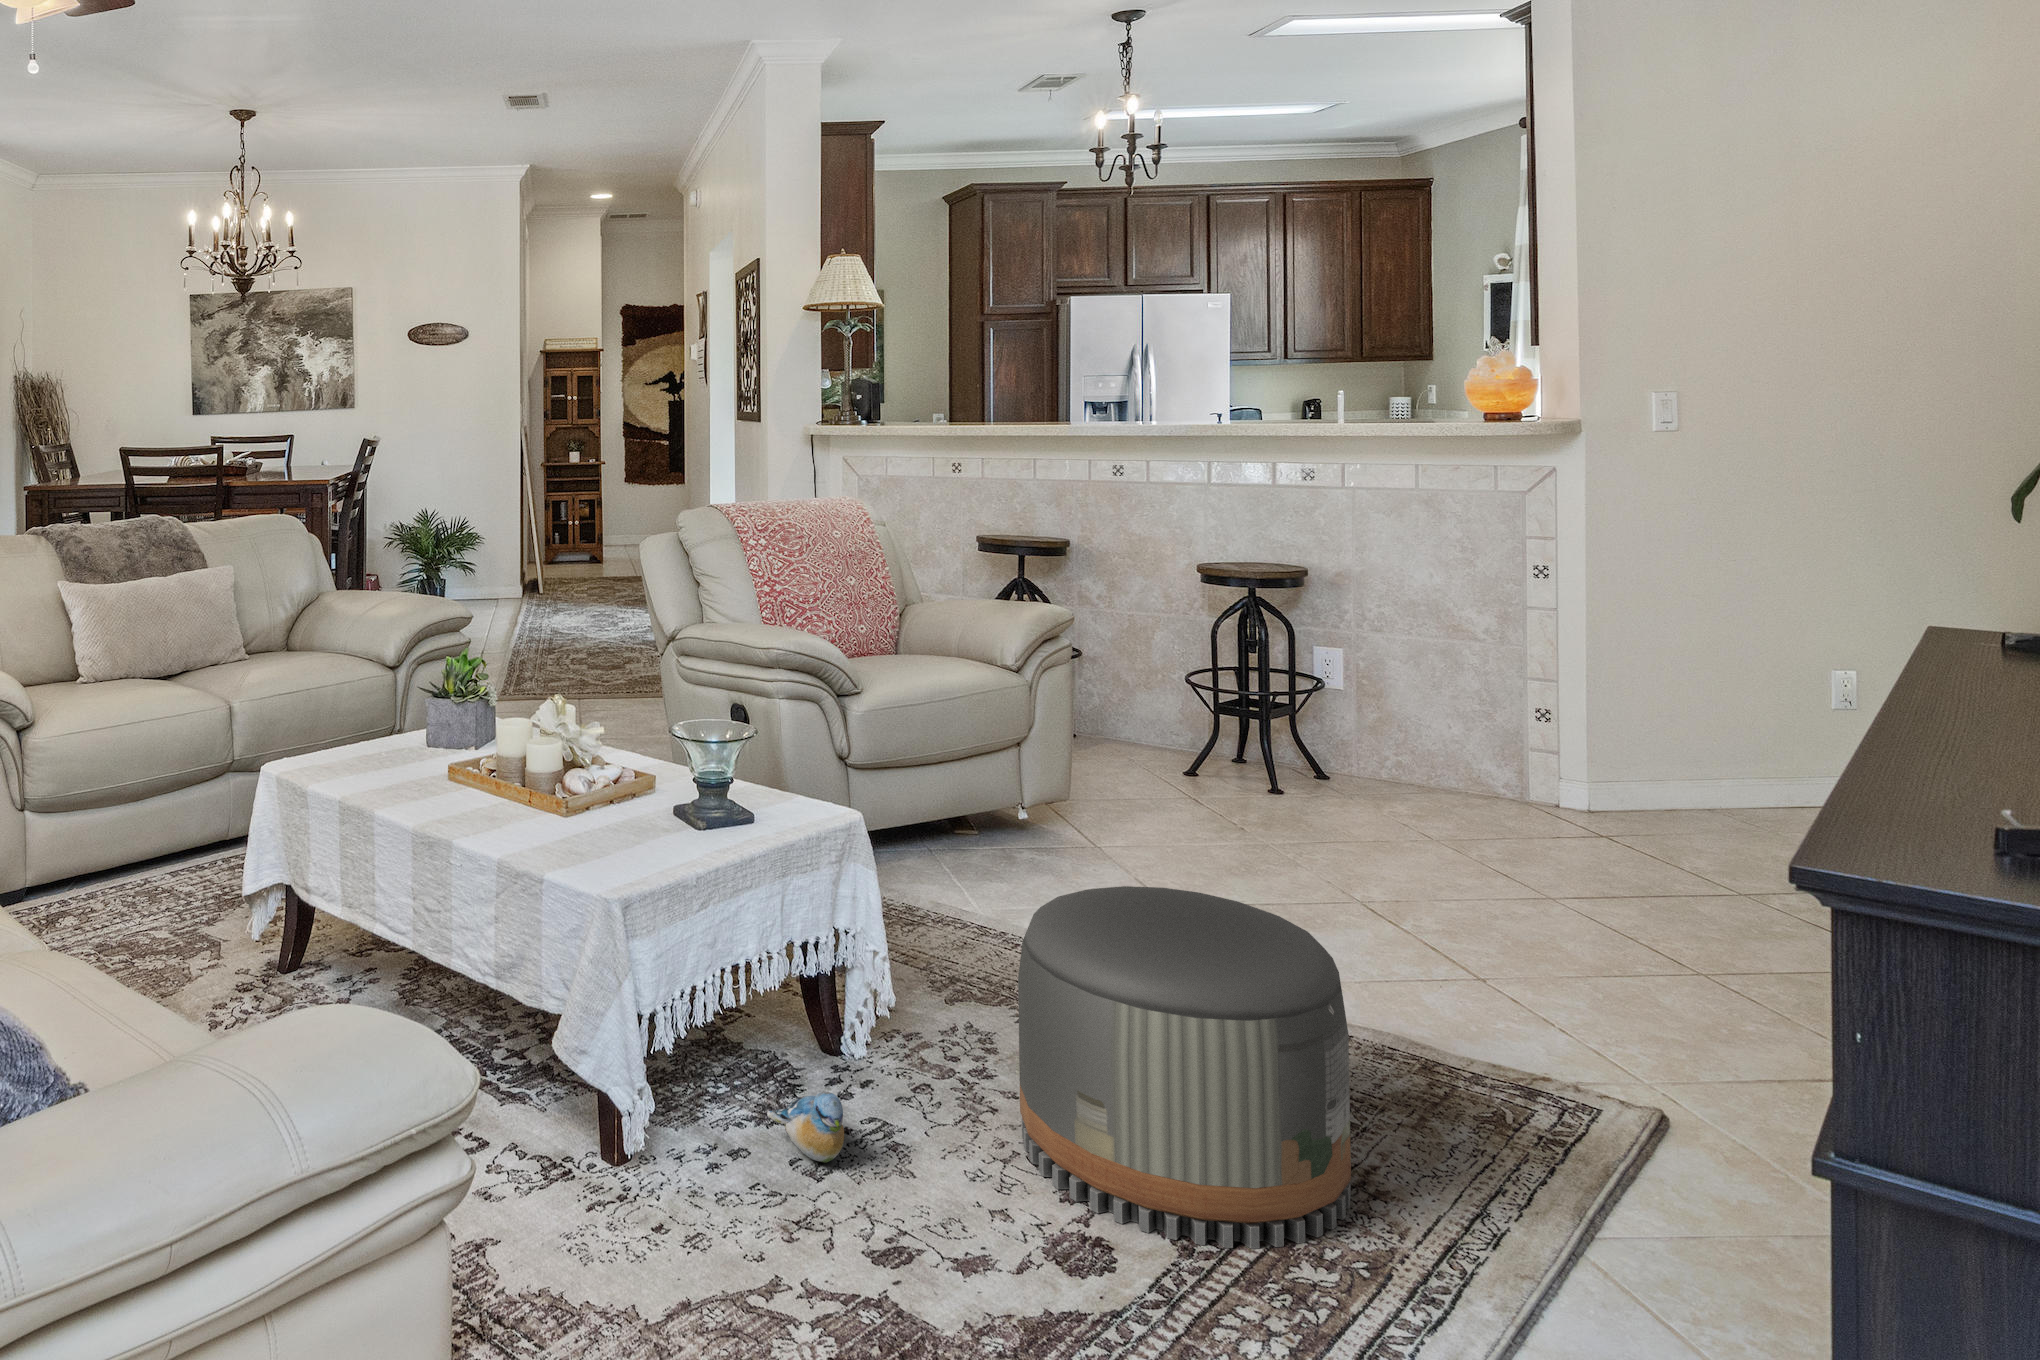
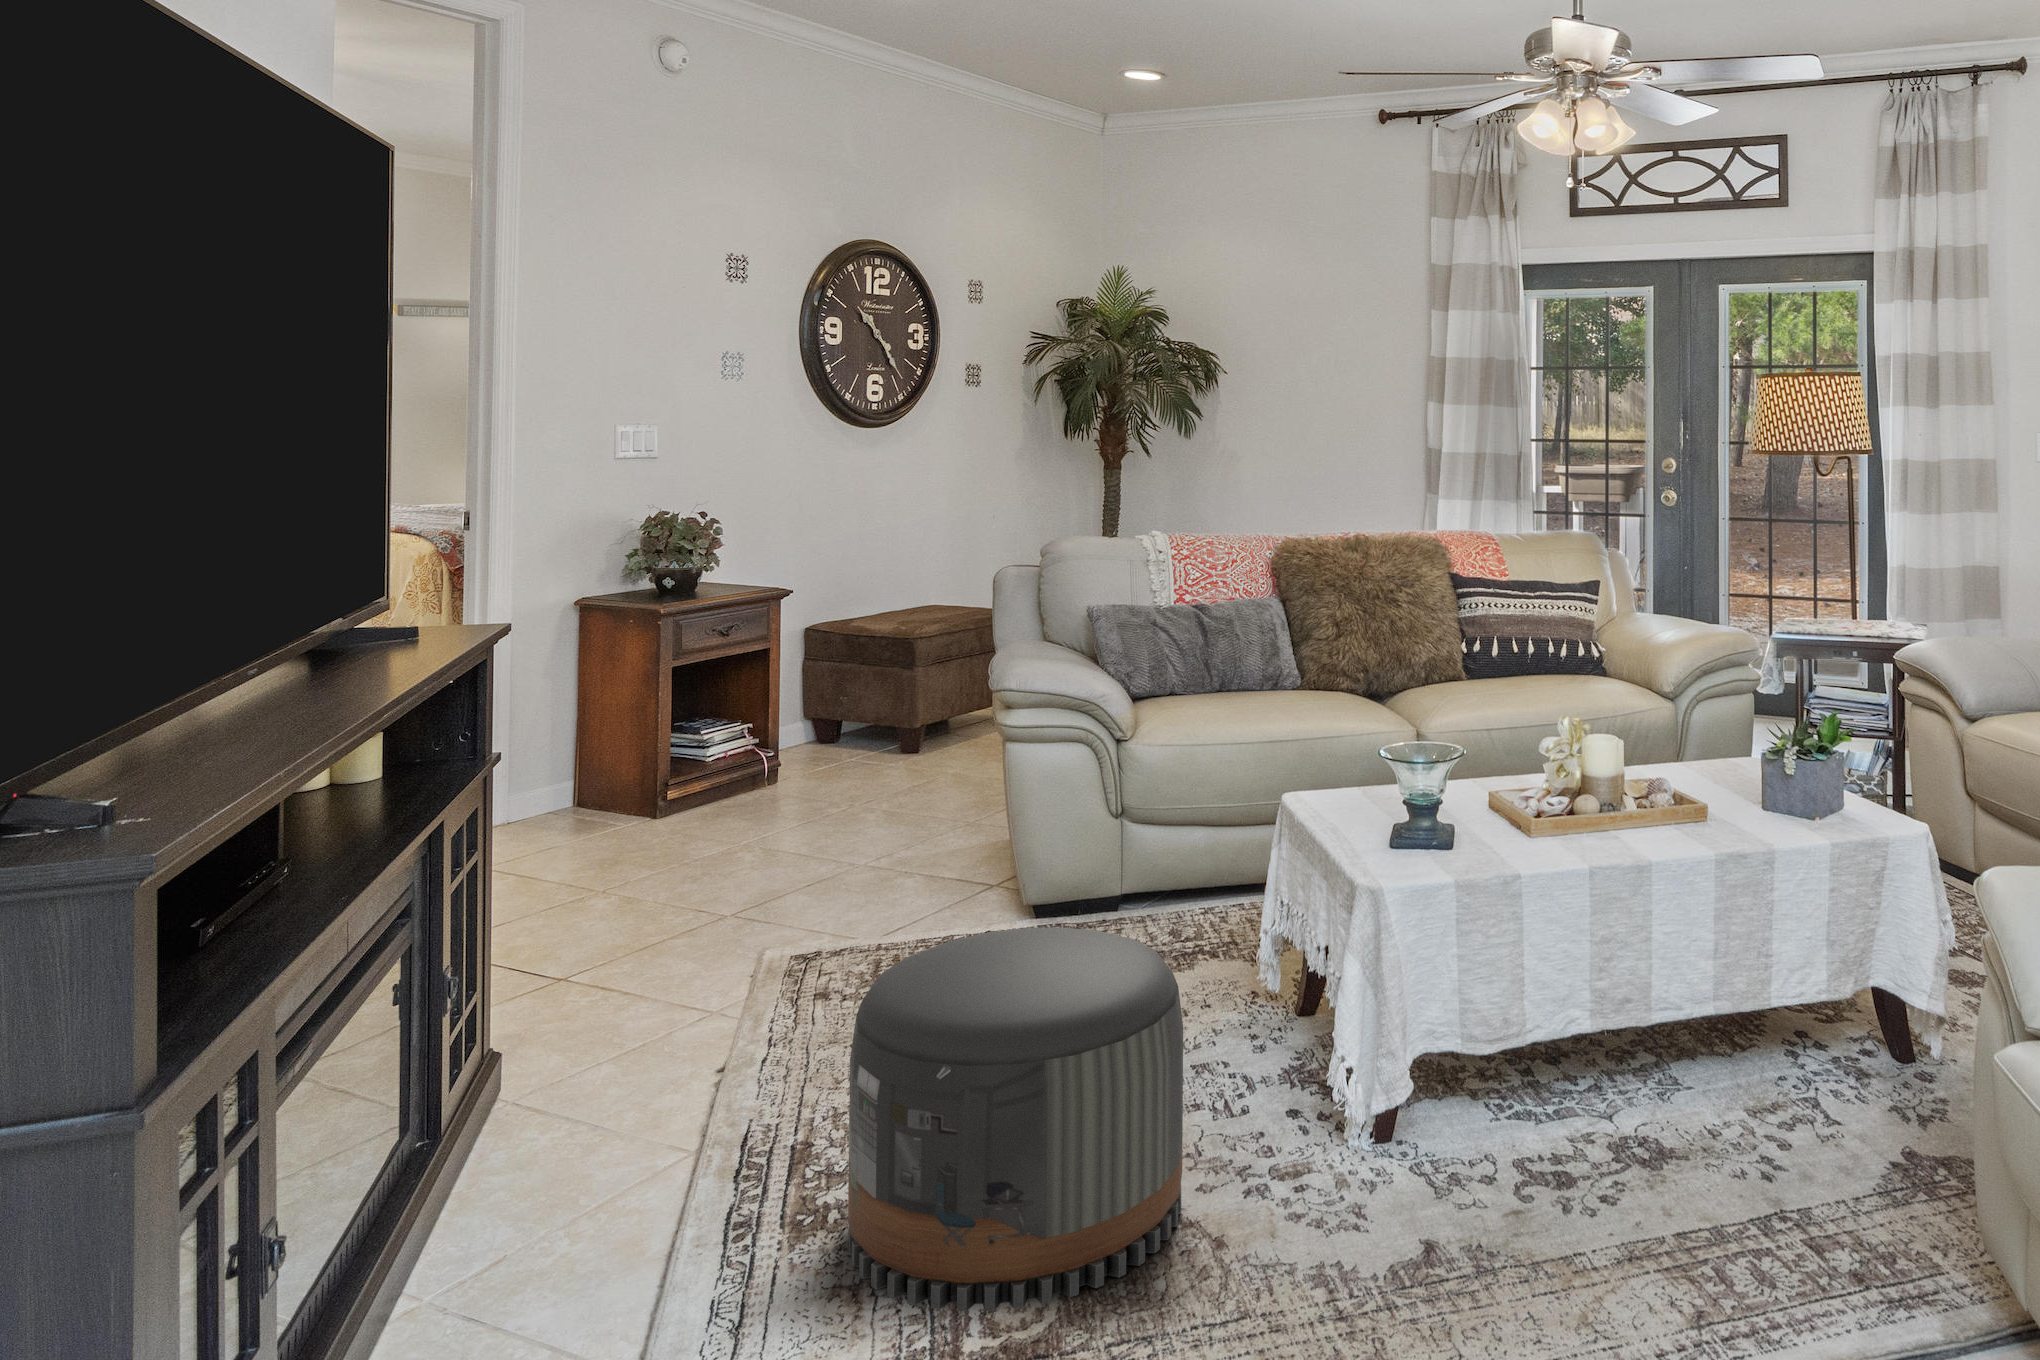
plush toy: present [767,1092,844,1163] -> none [1189,1006,1278,1073]

